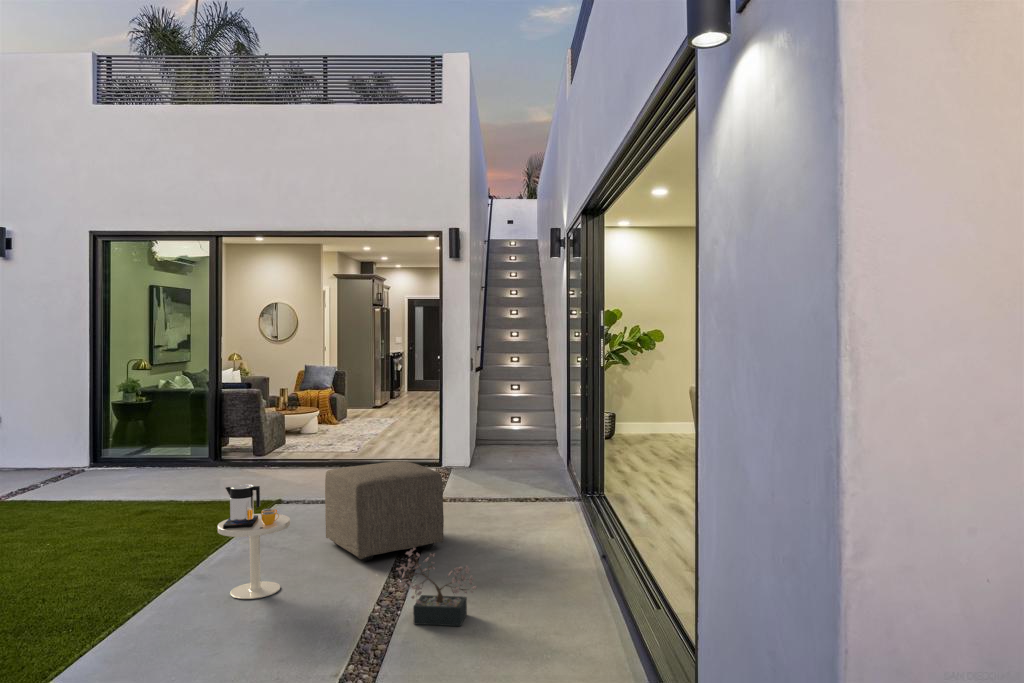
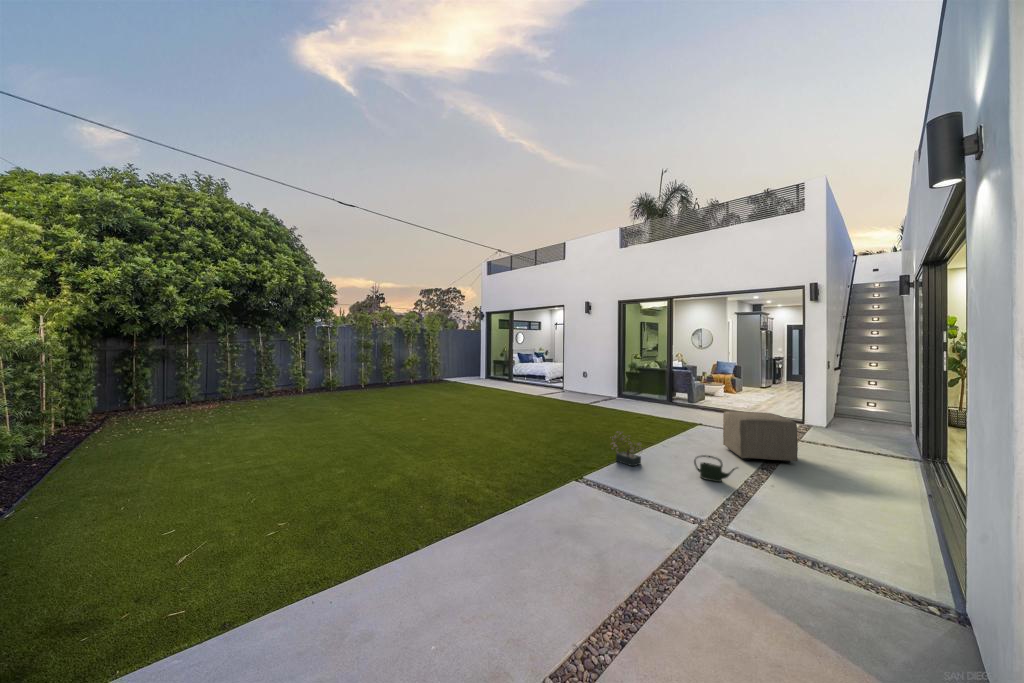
side table: present [218,484,290,599] -> none [669,410,703,463]
decorative plant: present [397,548,477,626] -> present [612,433,642,466]
watering can: none [275,574,359,628] -> present [694,455,737,482]

